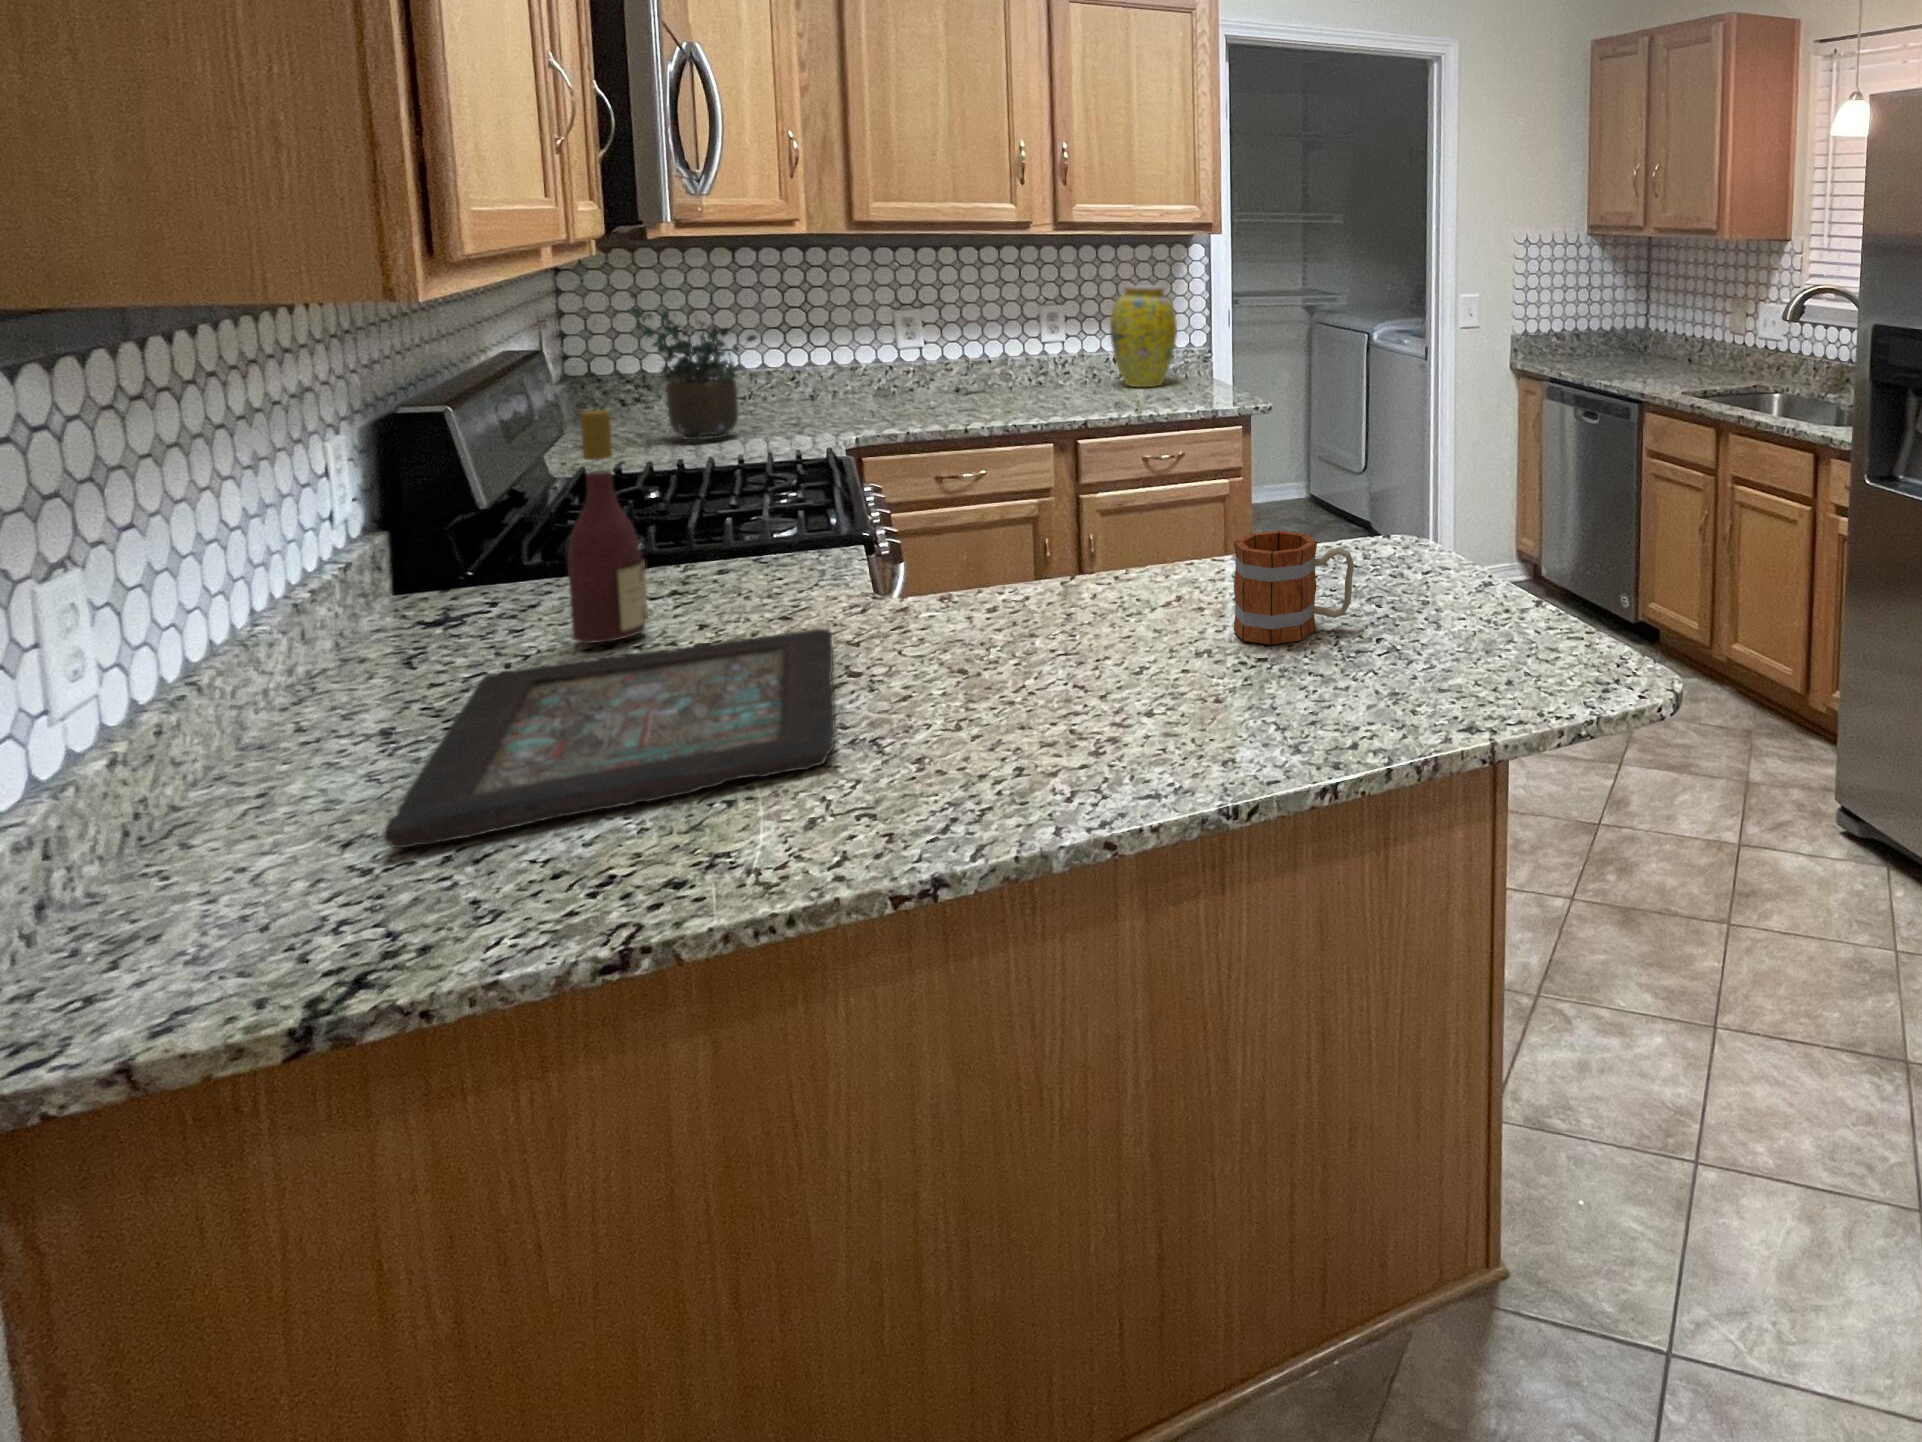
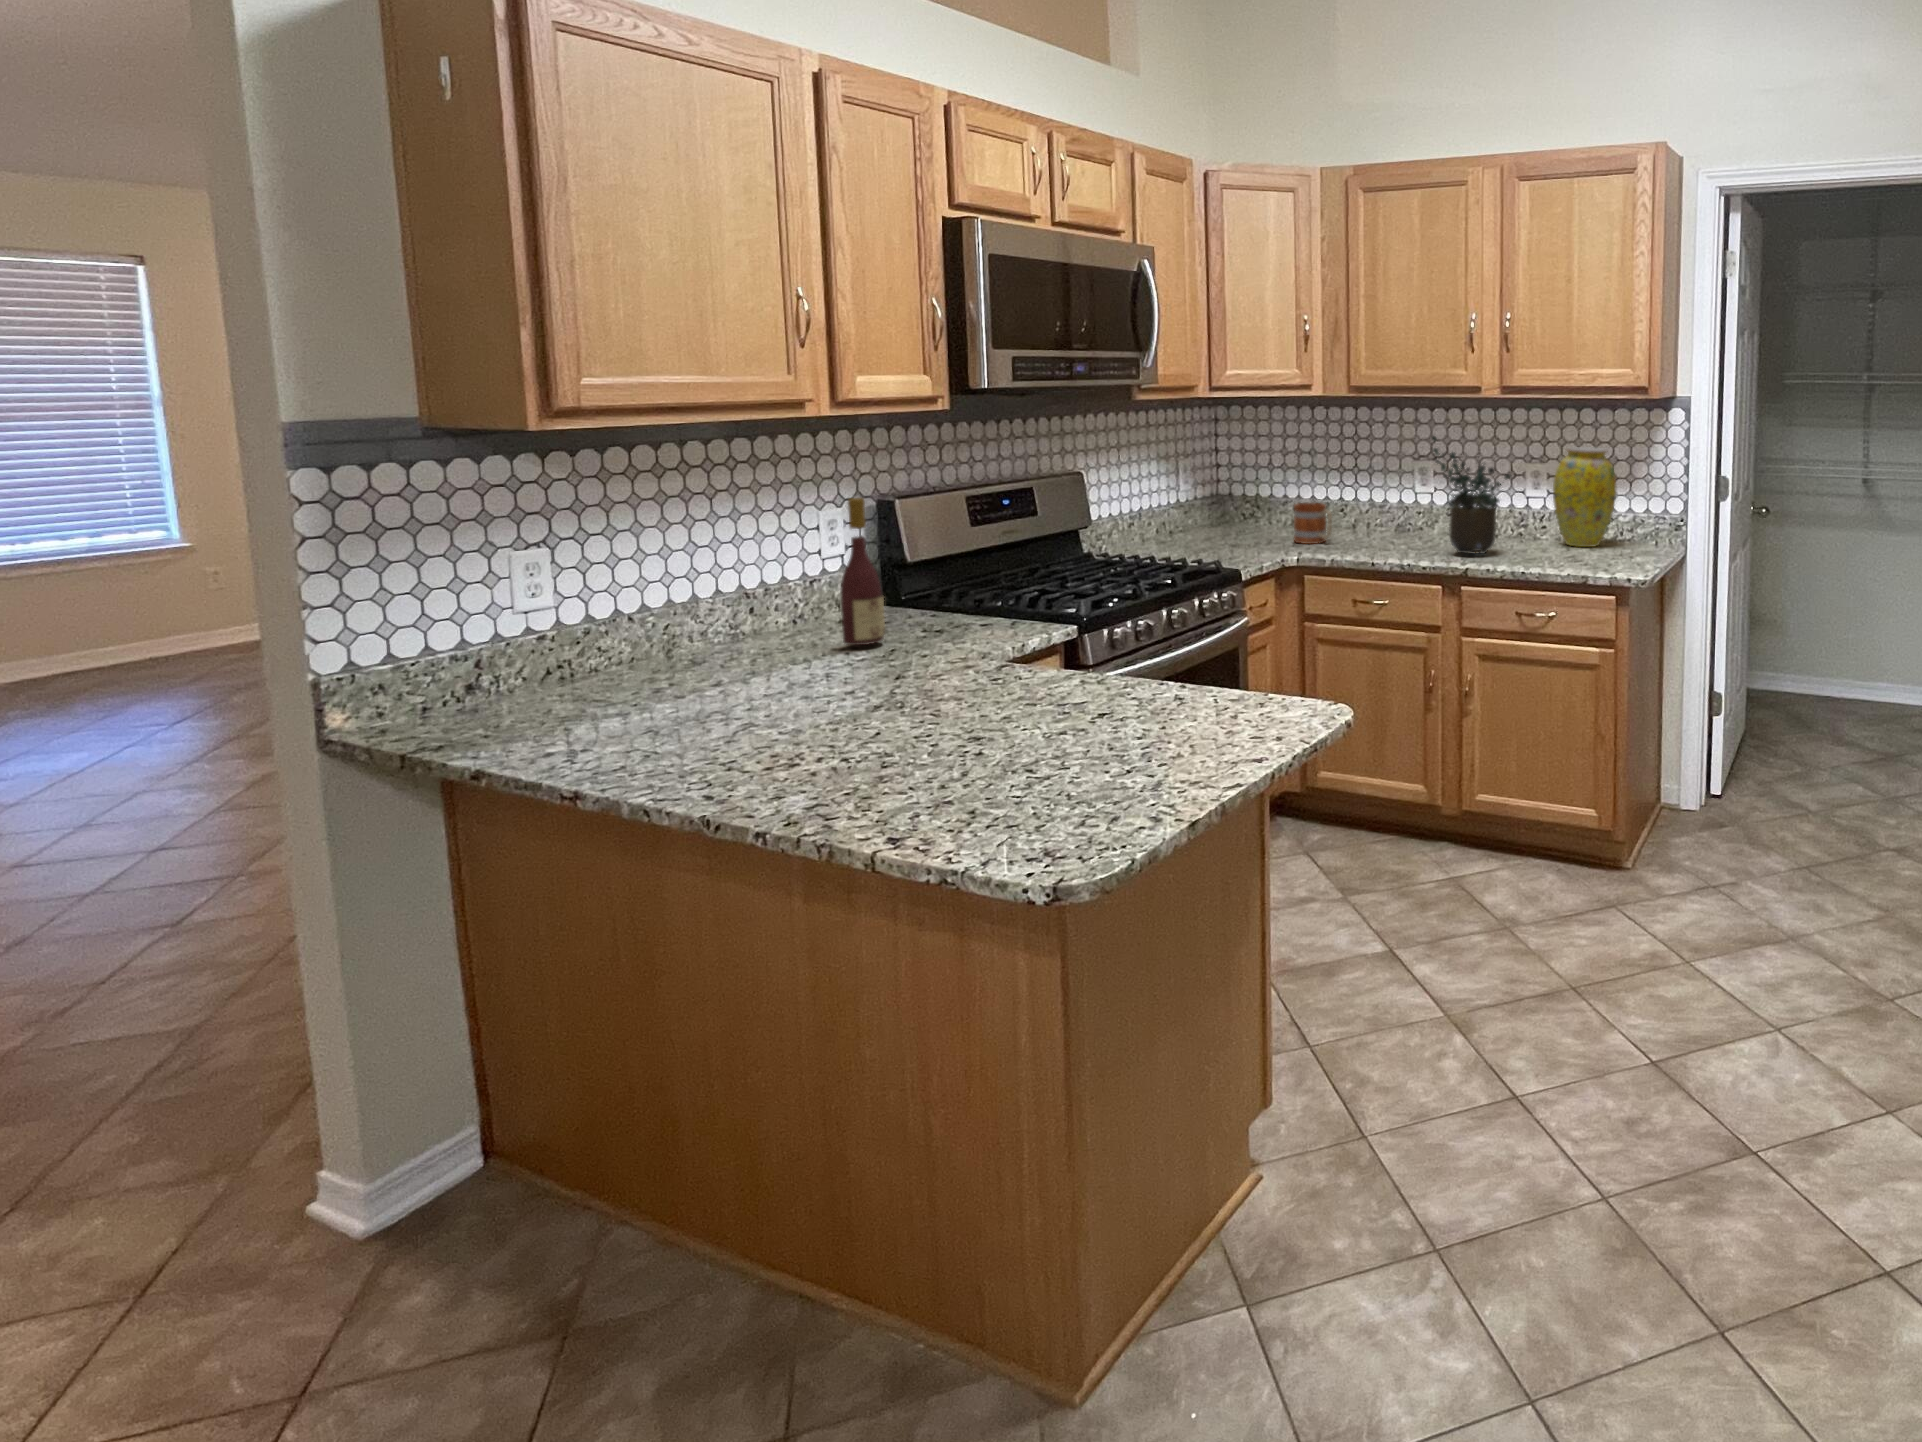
potted plant: present [630,293,757,440] -> present [1432,437,1511,554]
mug: present [1233,531,1354,645] -> present [1294,503,1332,544]
decorative tray: present [384,629,836,848] -> none [556,645,898,733]

